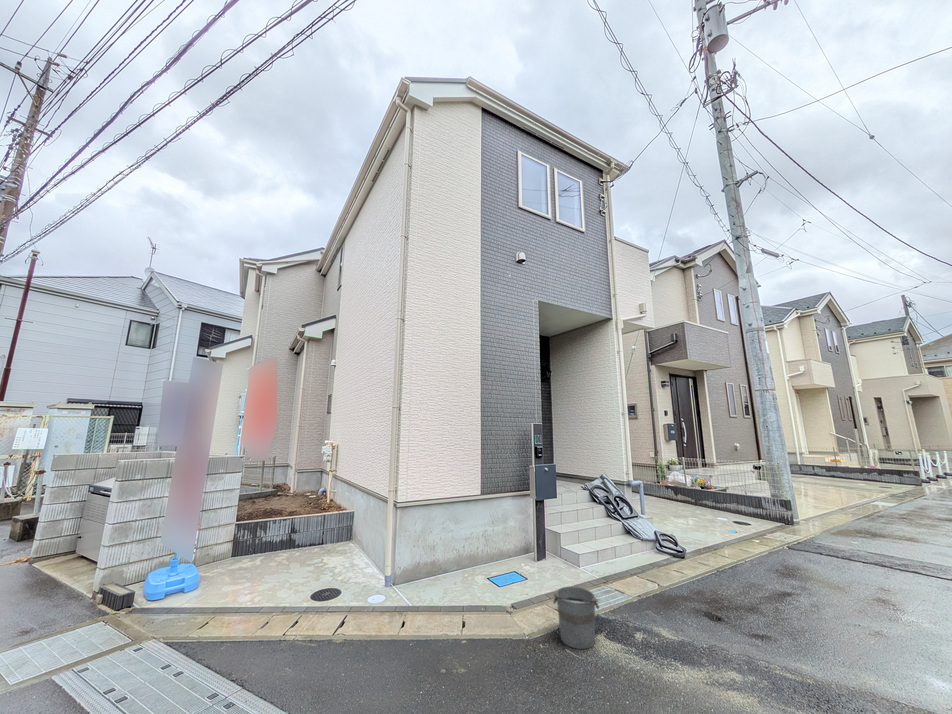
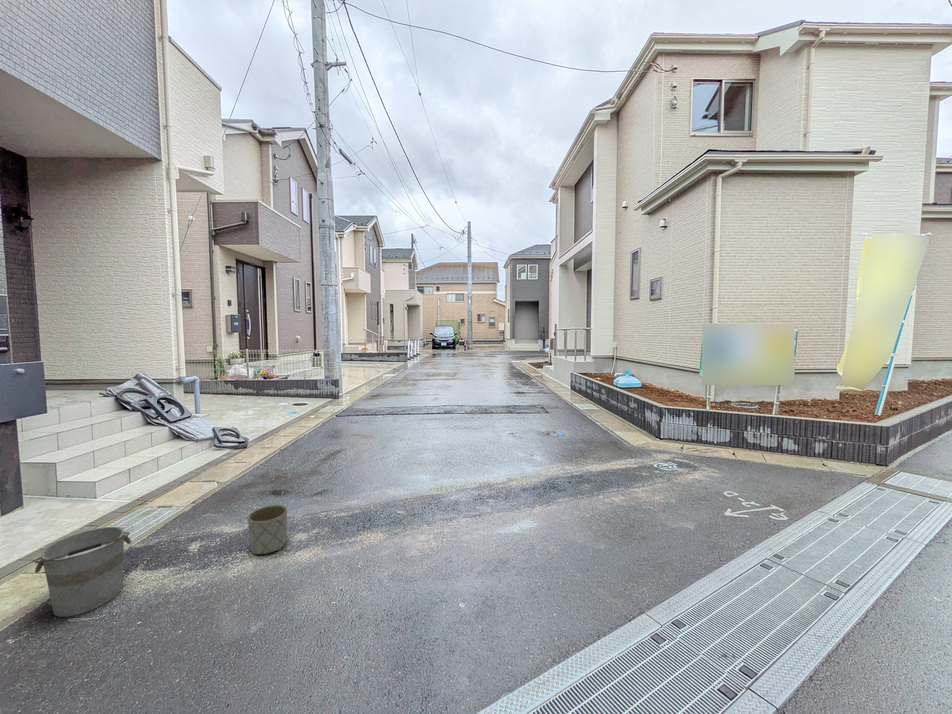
planter: none [681,625,721,682] -> present [248,505,287,555]

